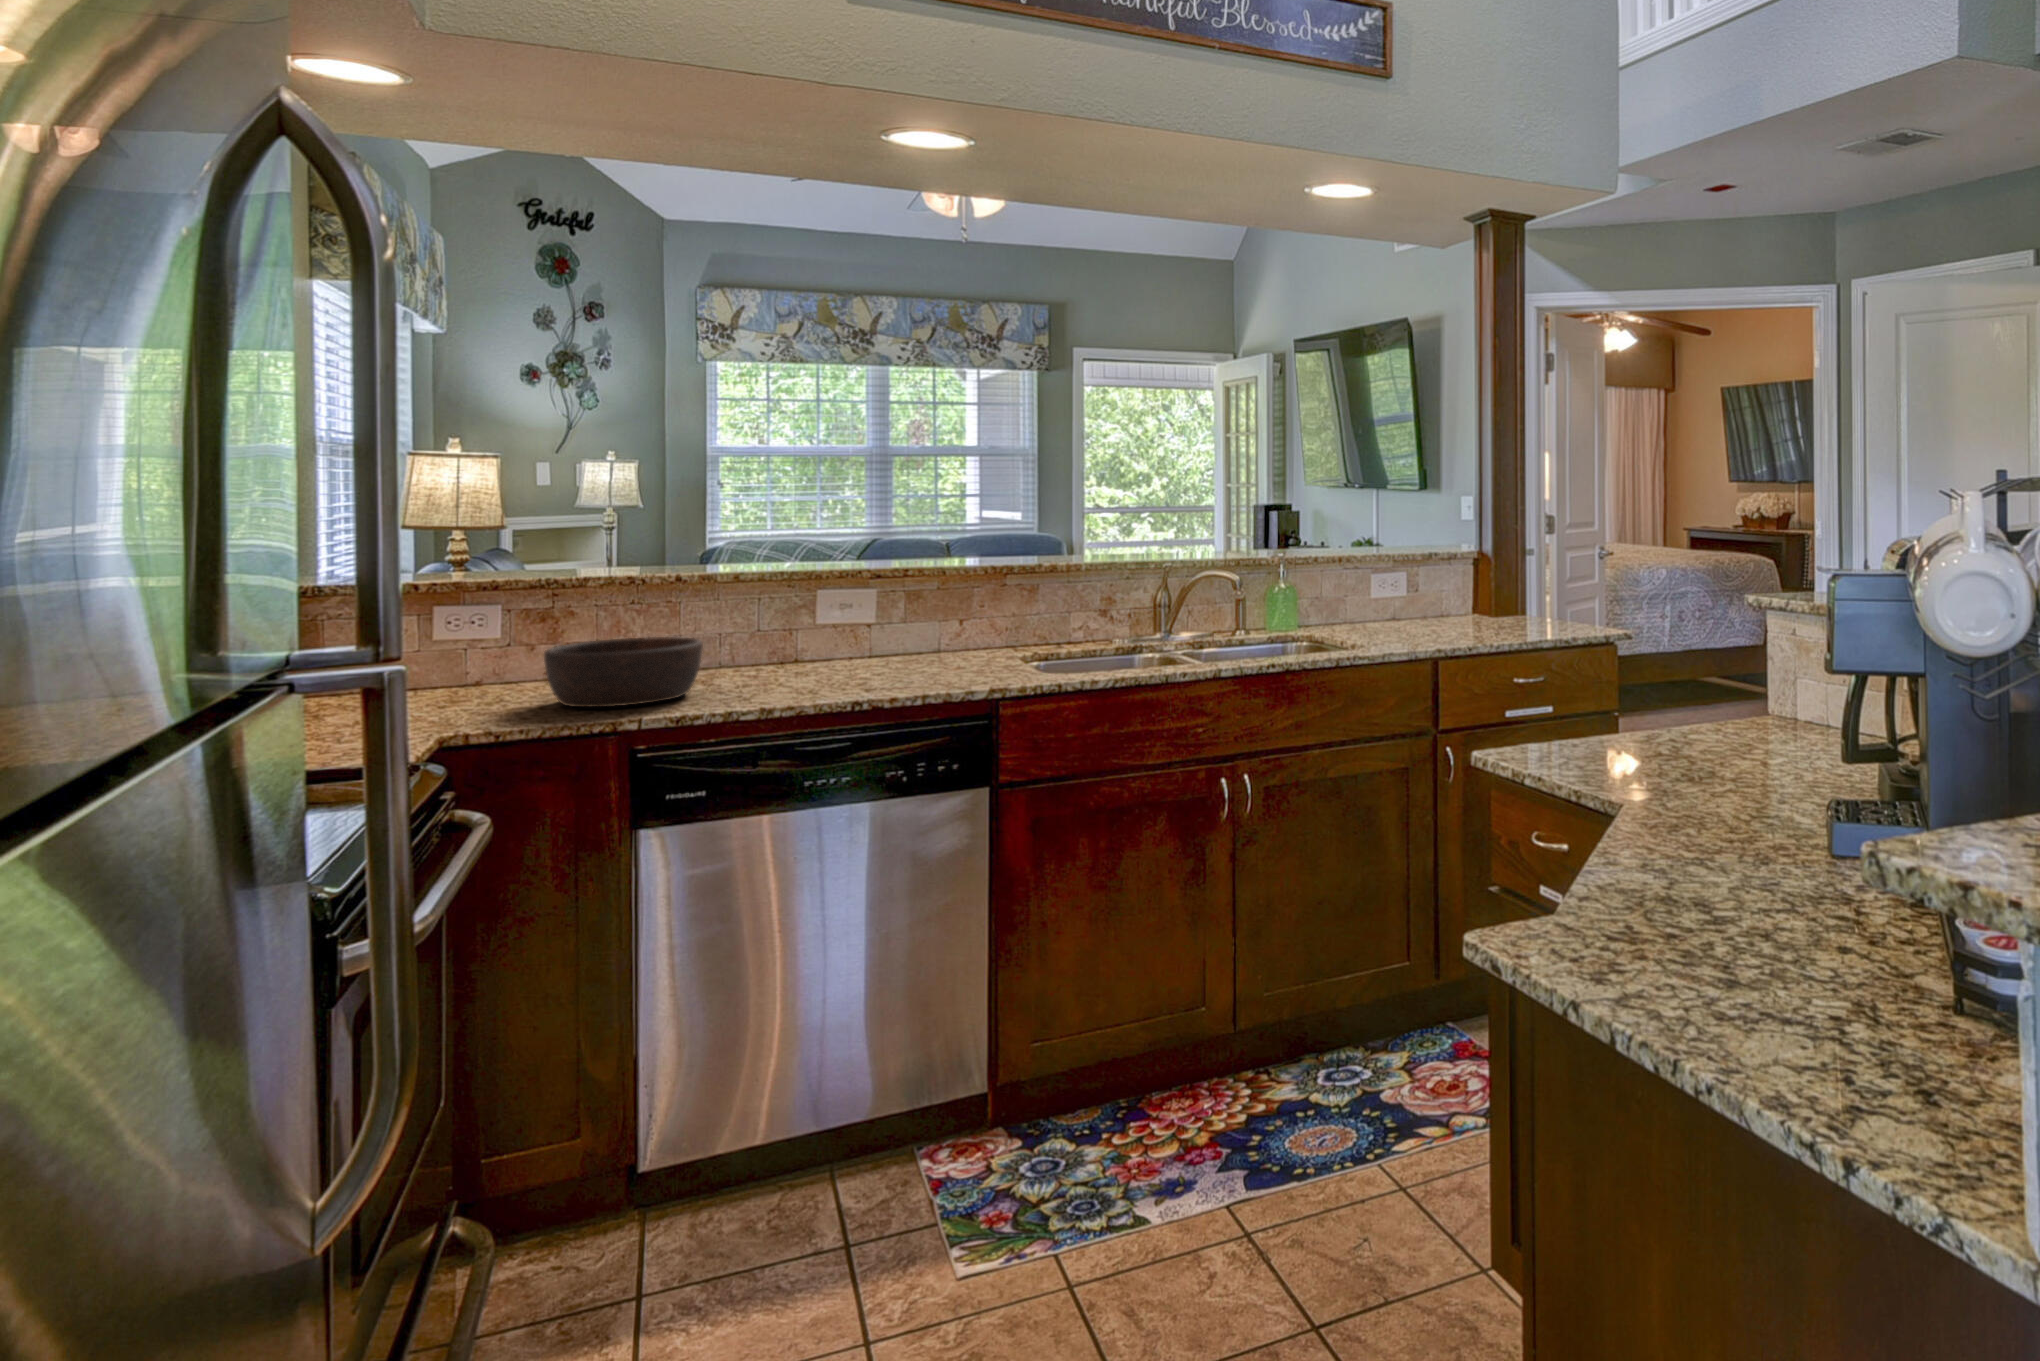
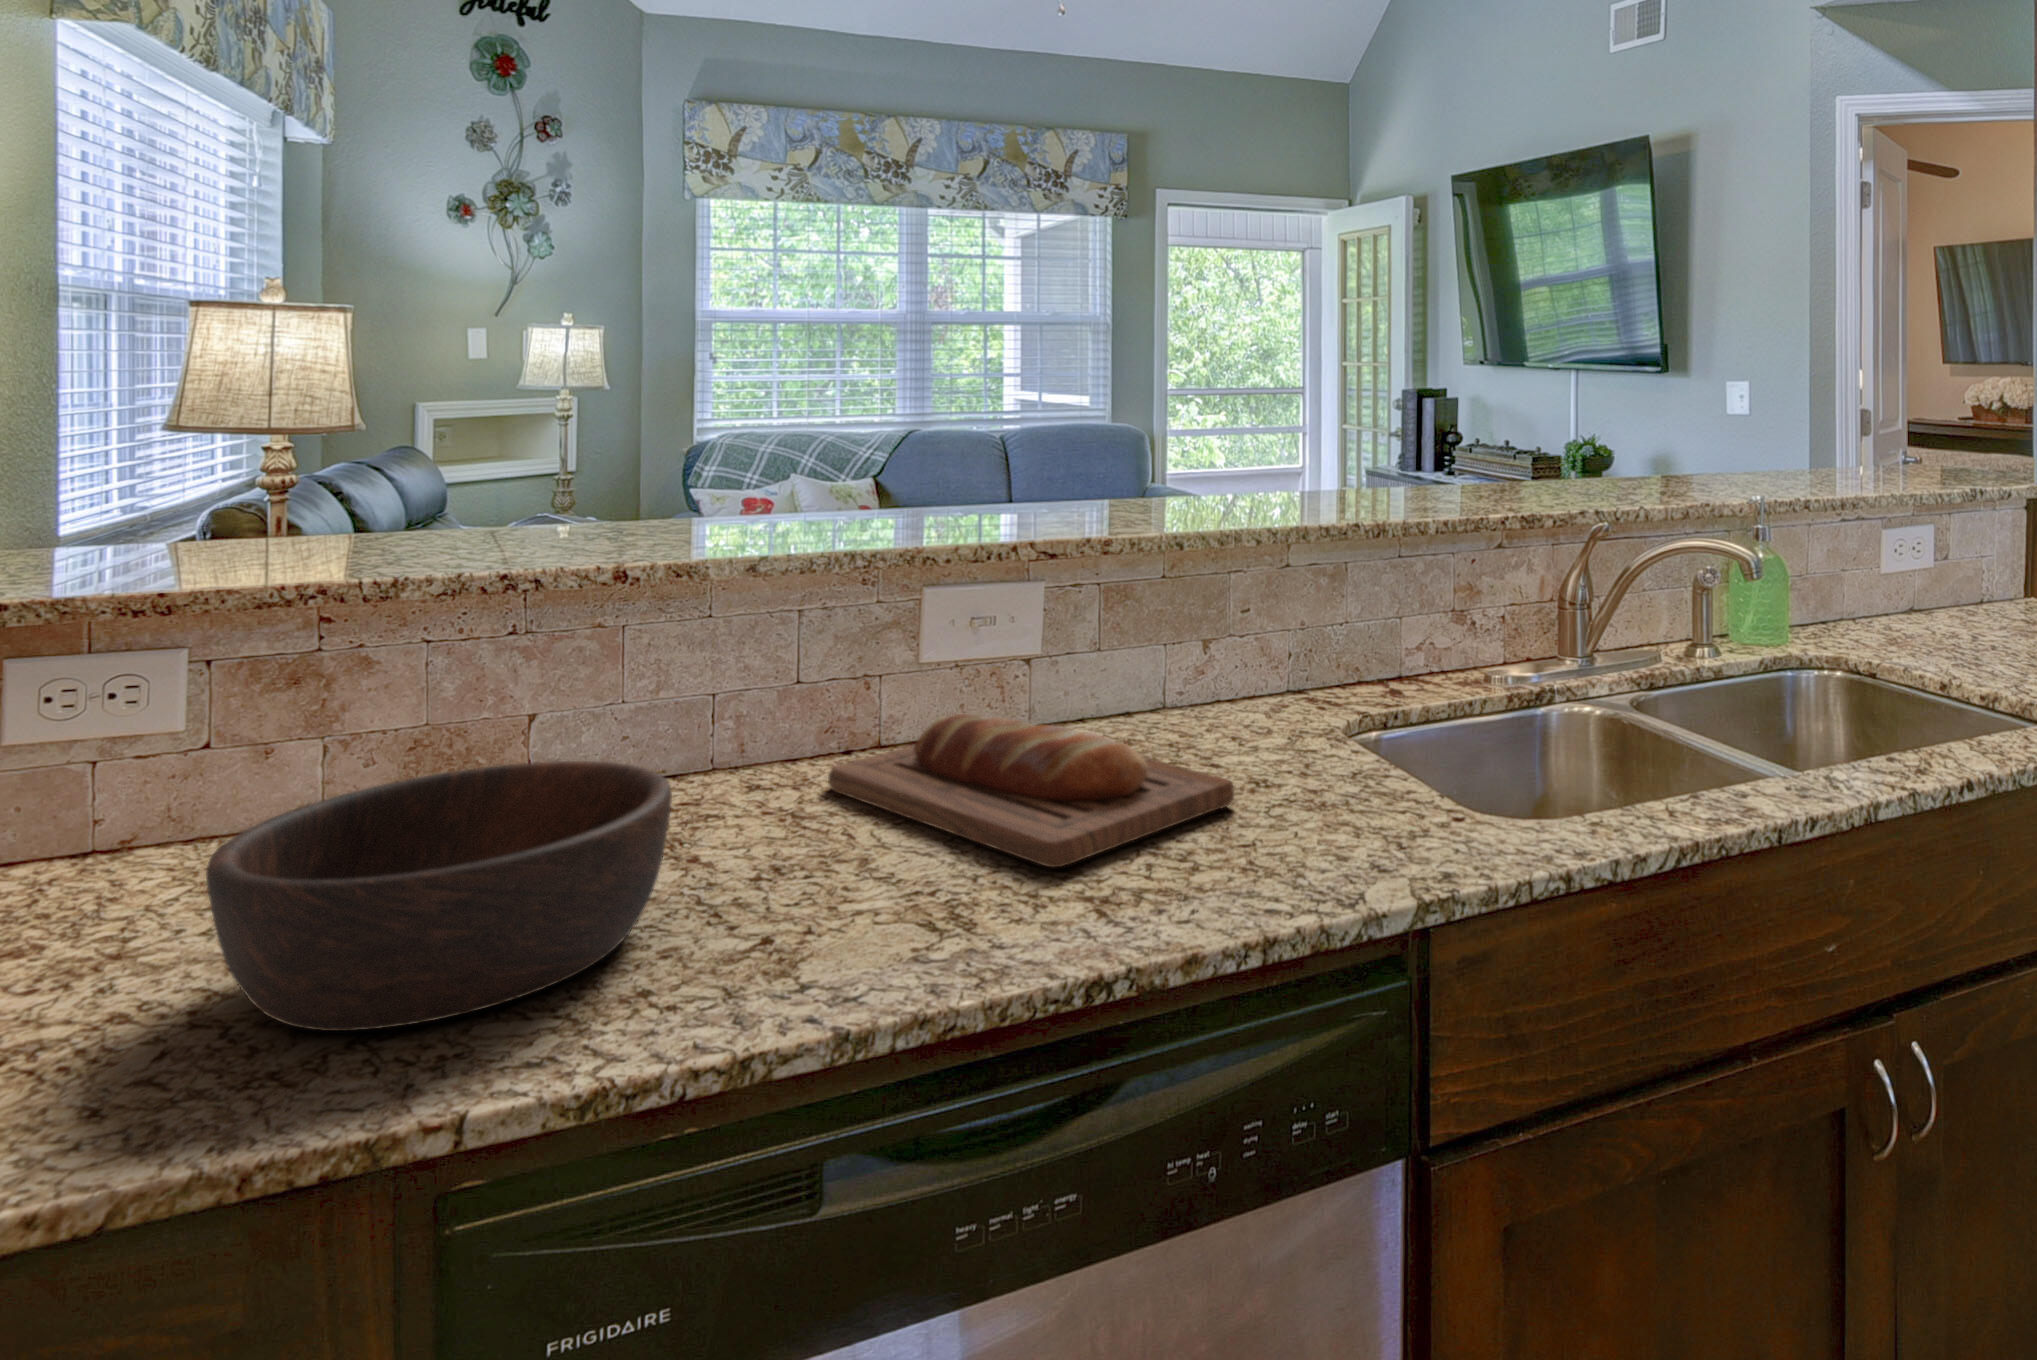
bread loaf: none [770,638,945,683] -> present [828,714,1234,867]

